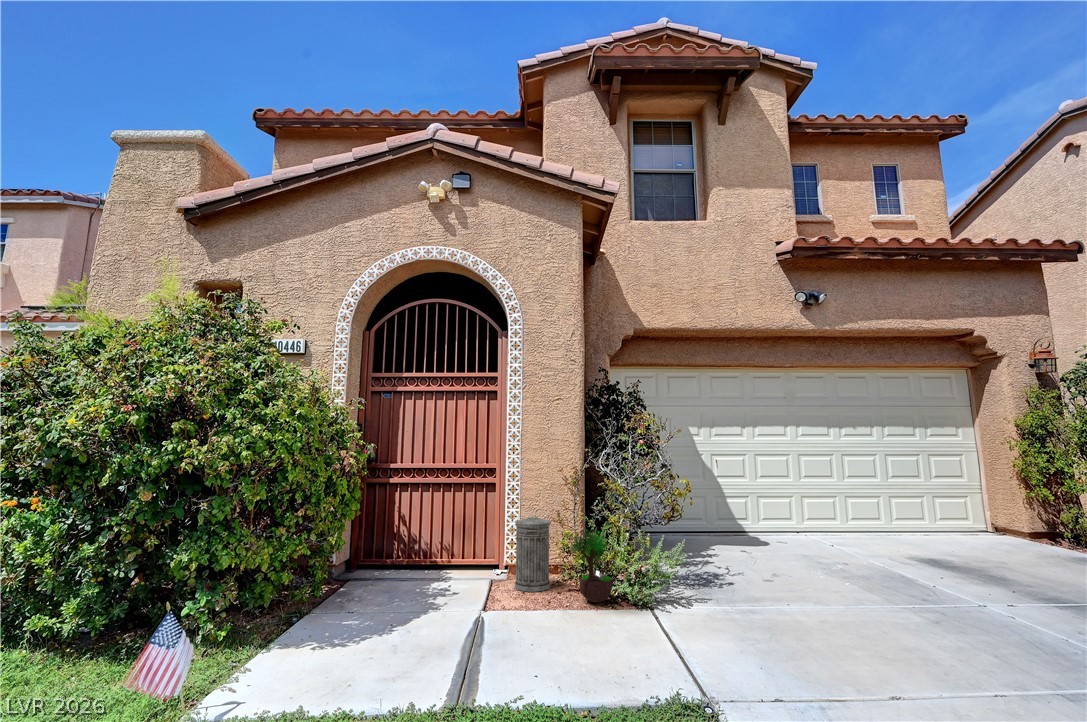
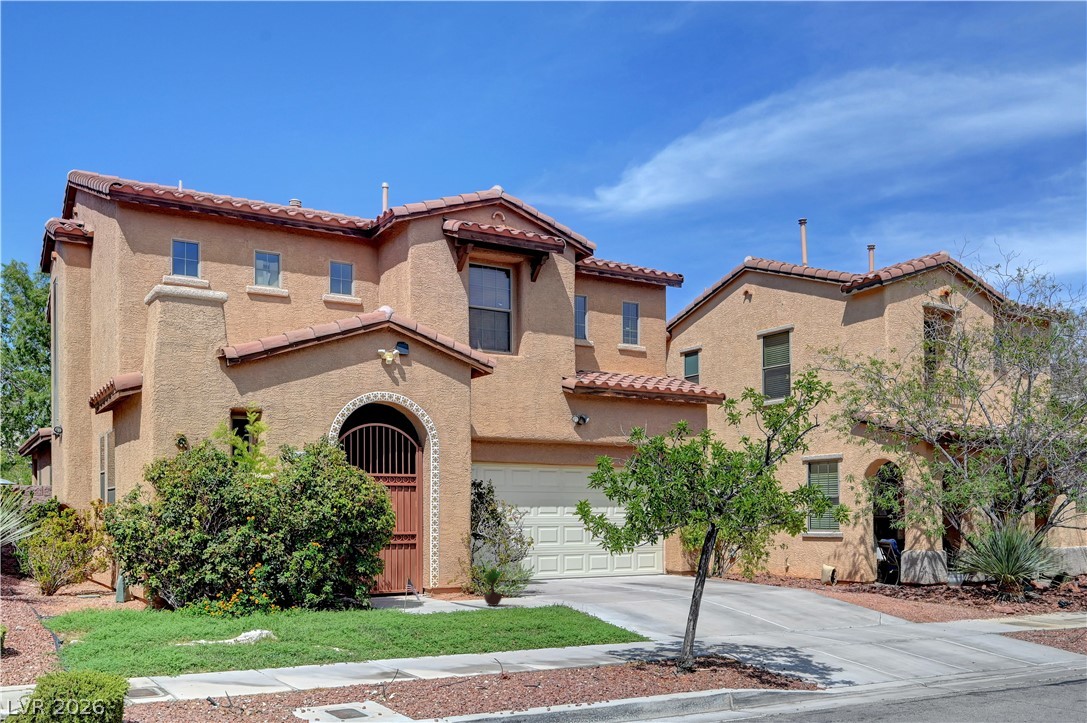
trash can: present [515,517,550,592] -> none [440,563,461,605]

